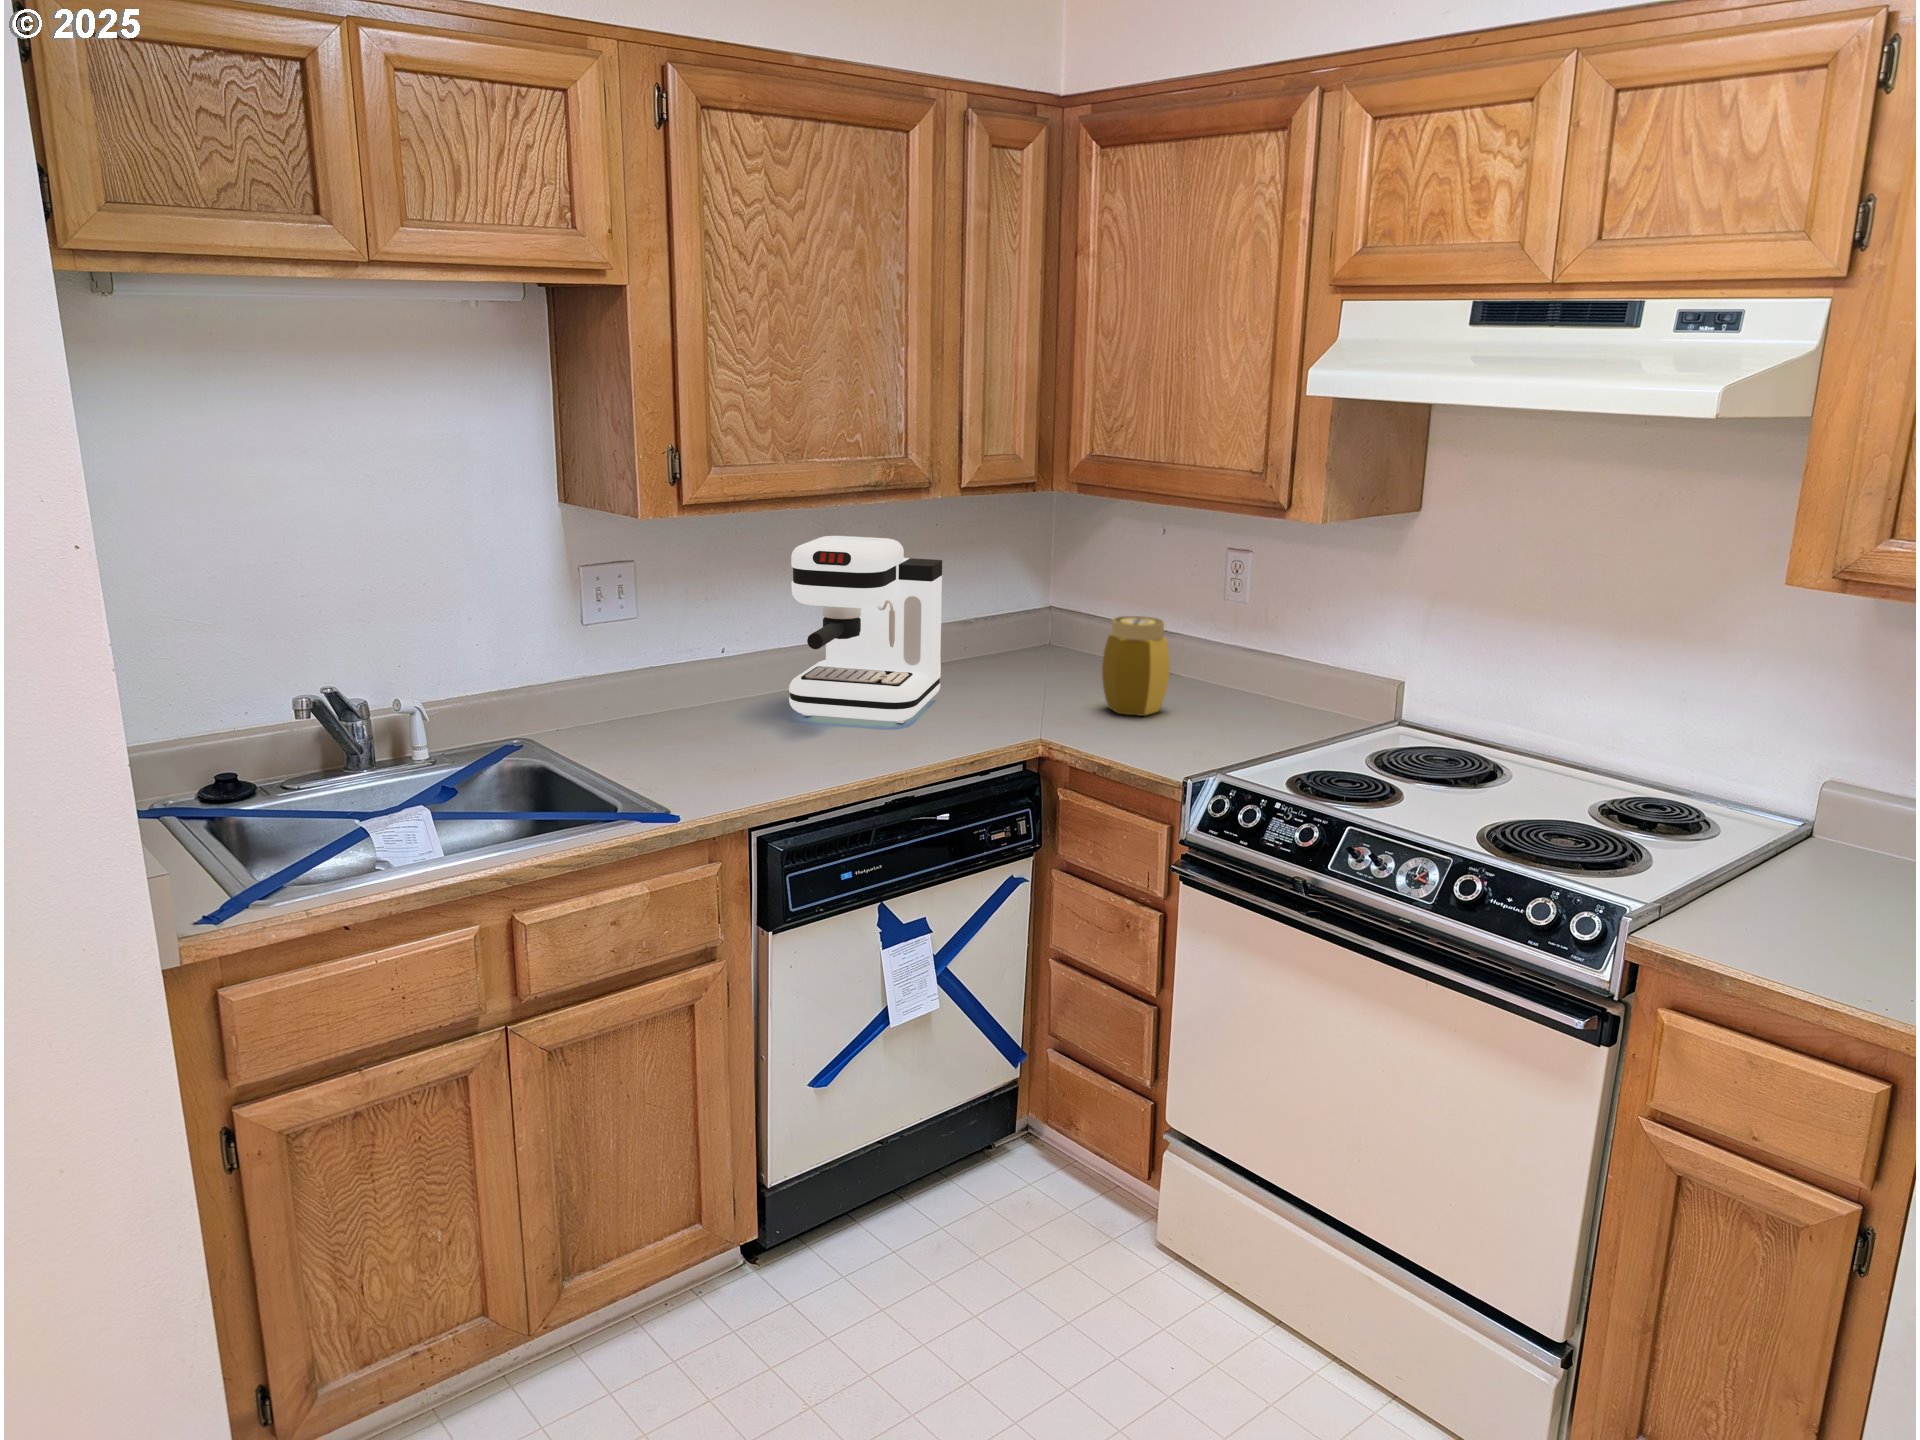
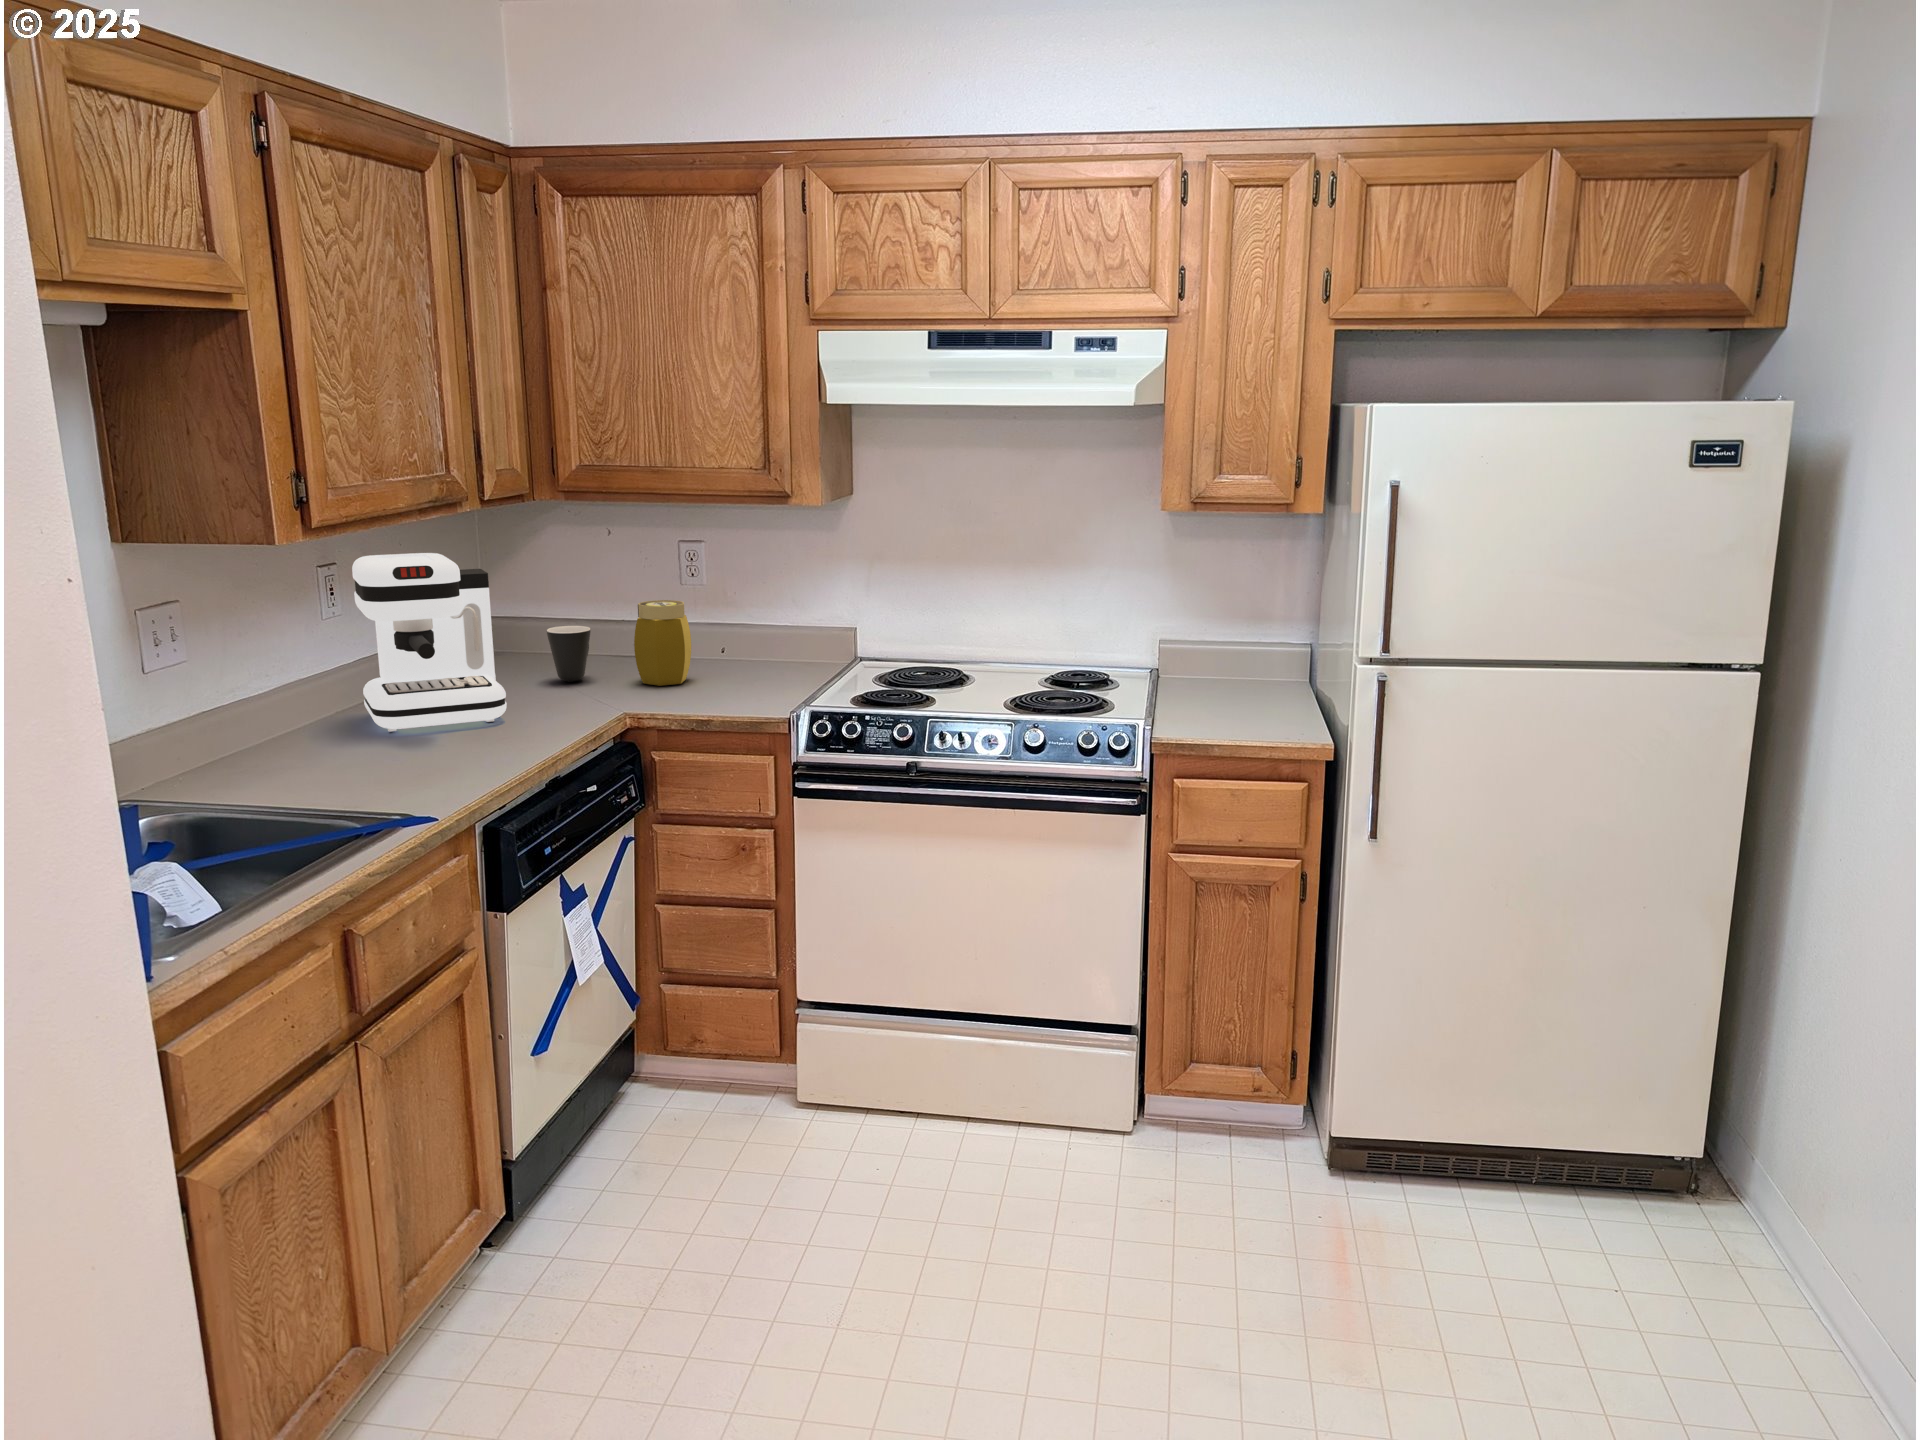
mug: none [1027,631,1079,692] -> present [547,626,591,681]

